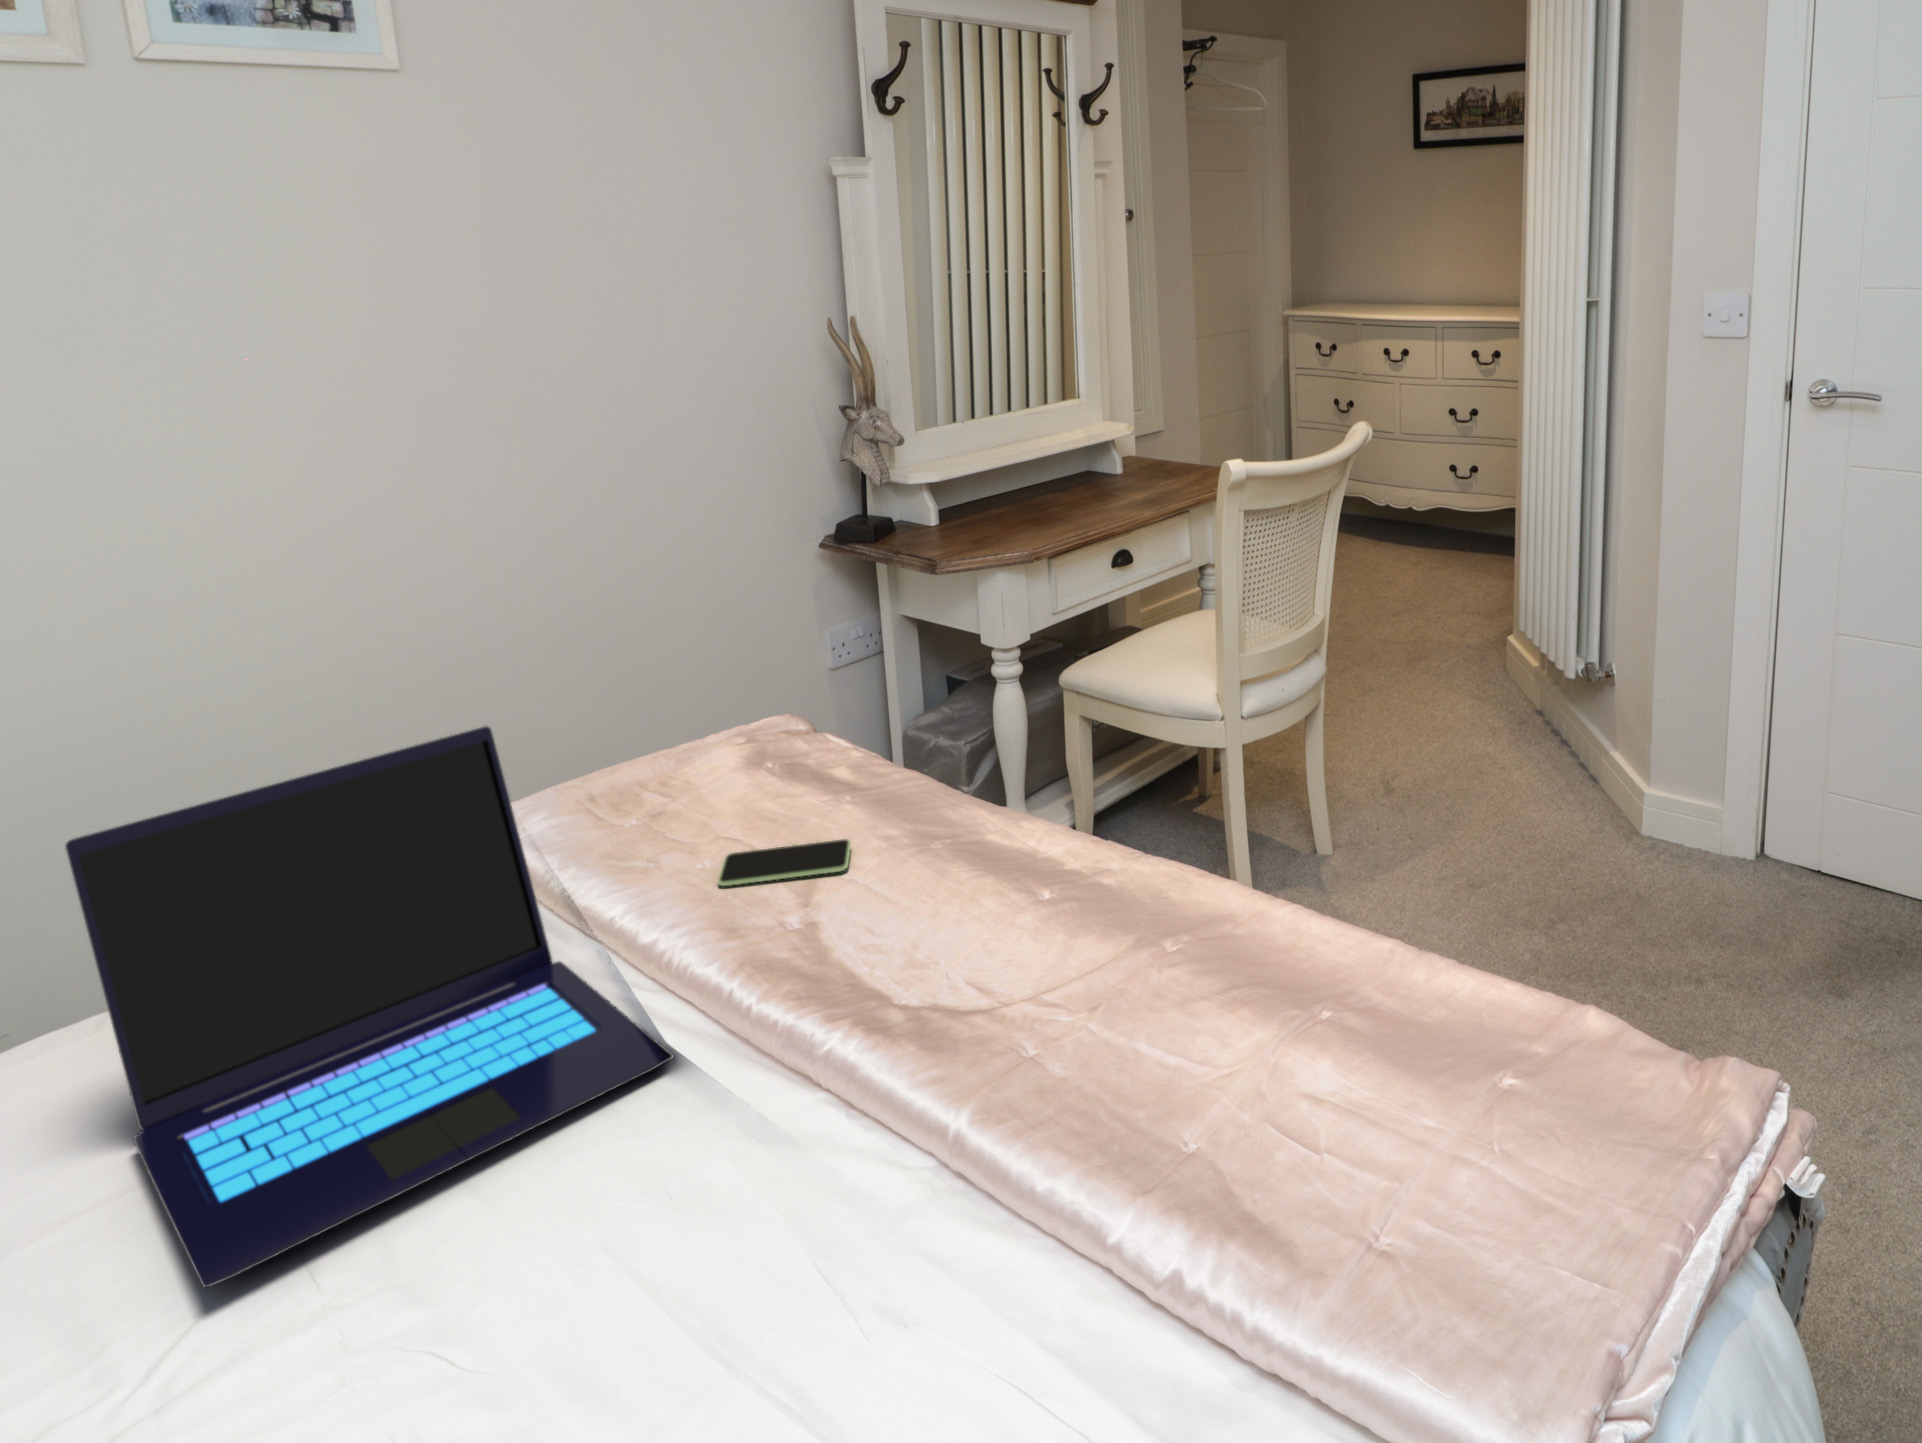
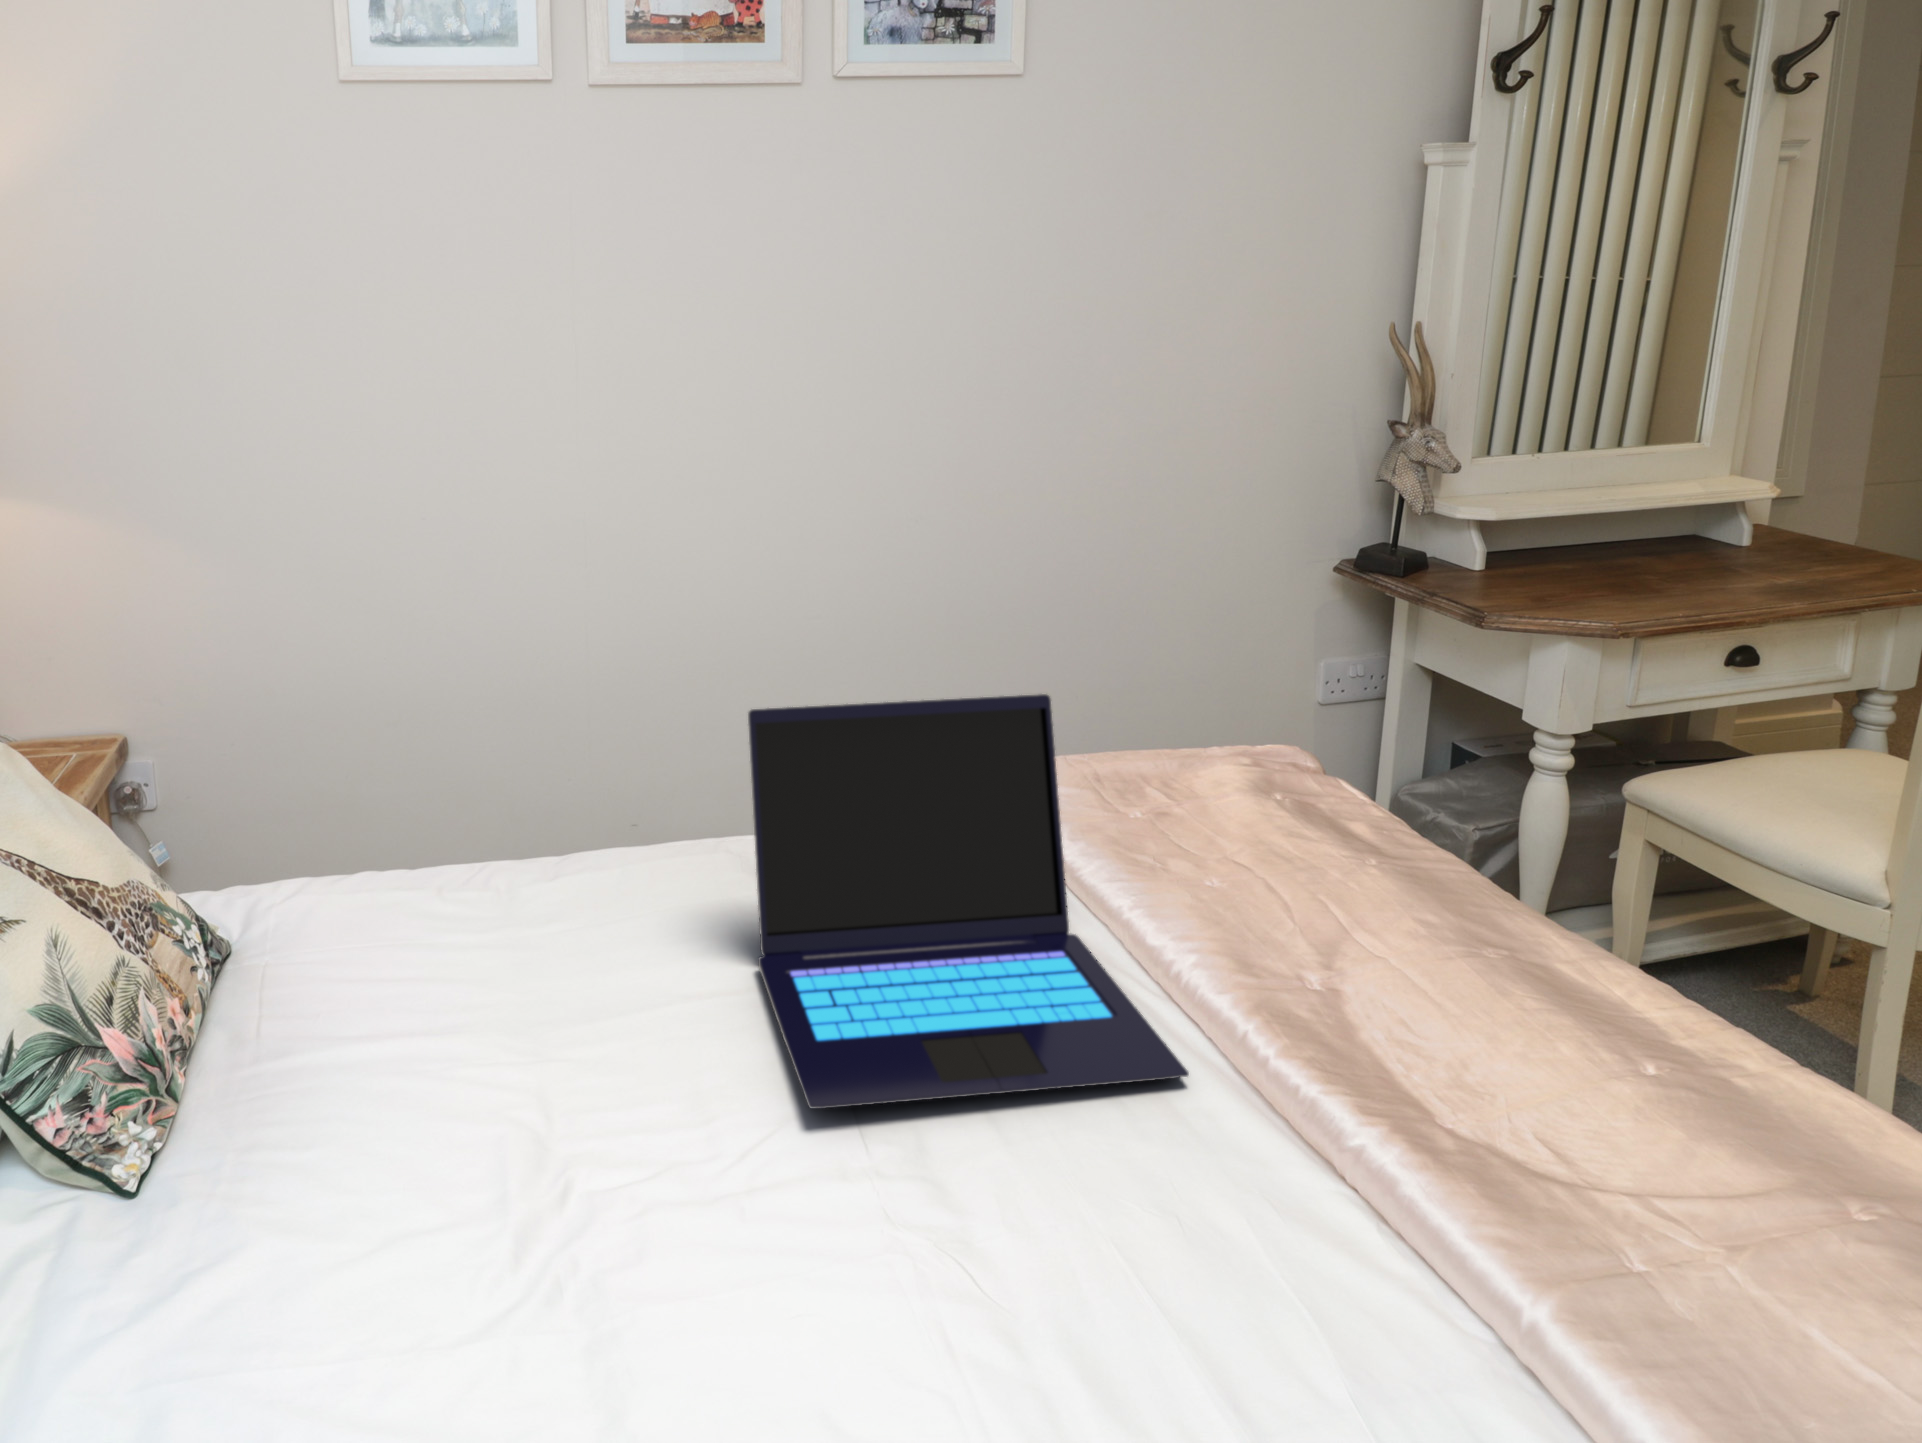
smartphone: present [718,839,851,886] -> none [1233,883,1383,944]

